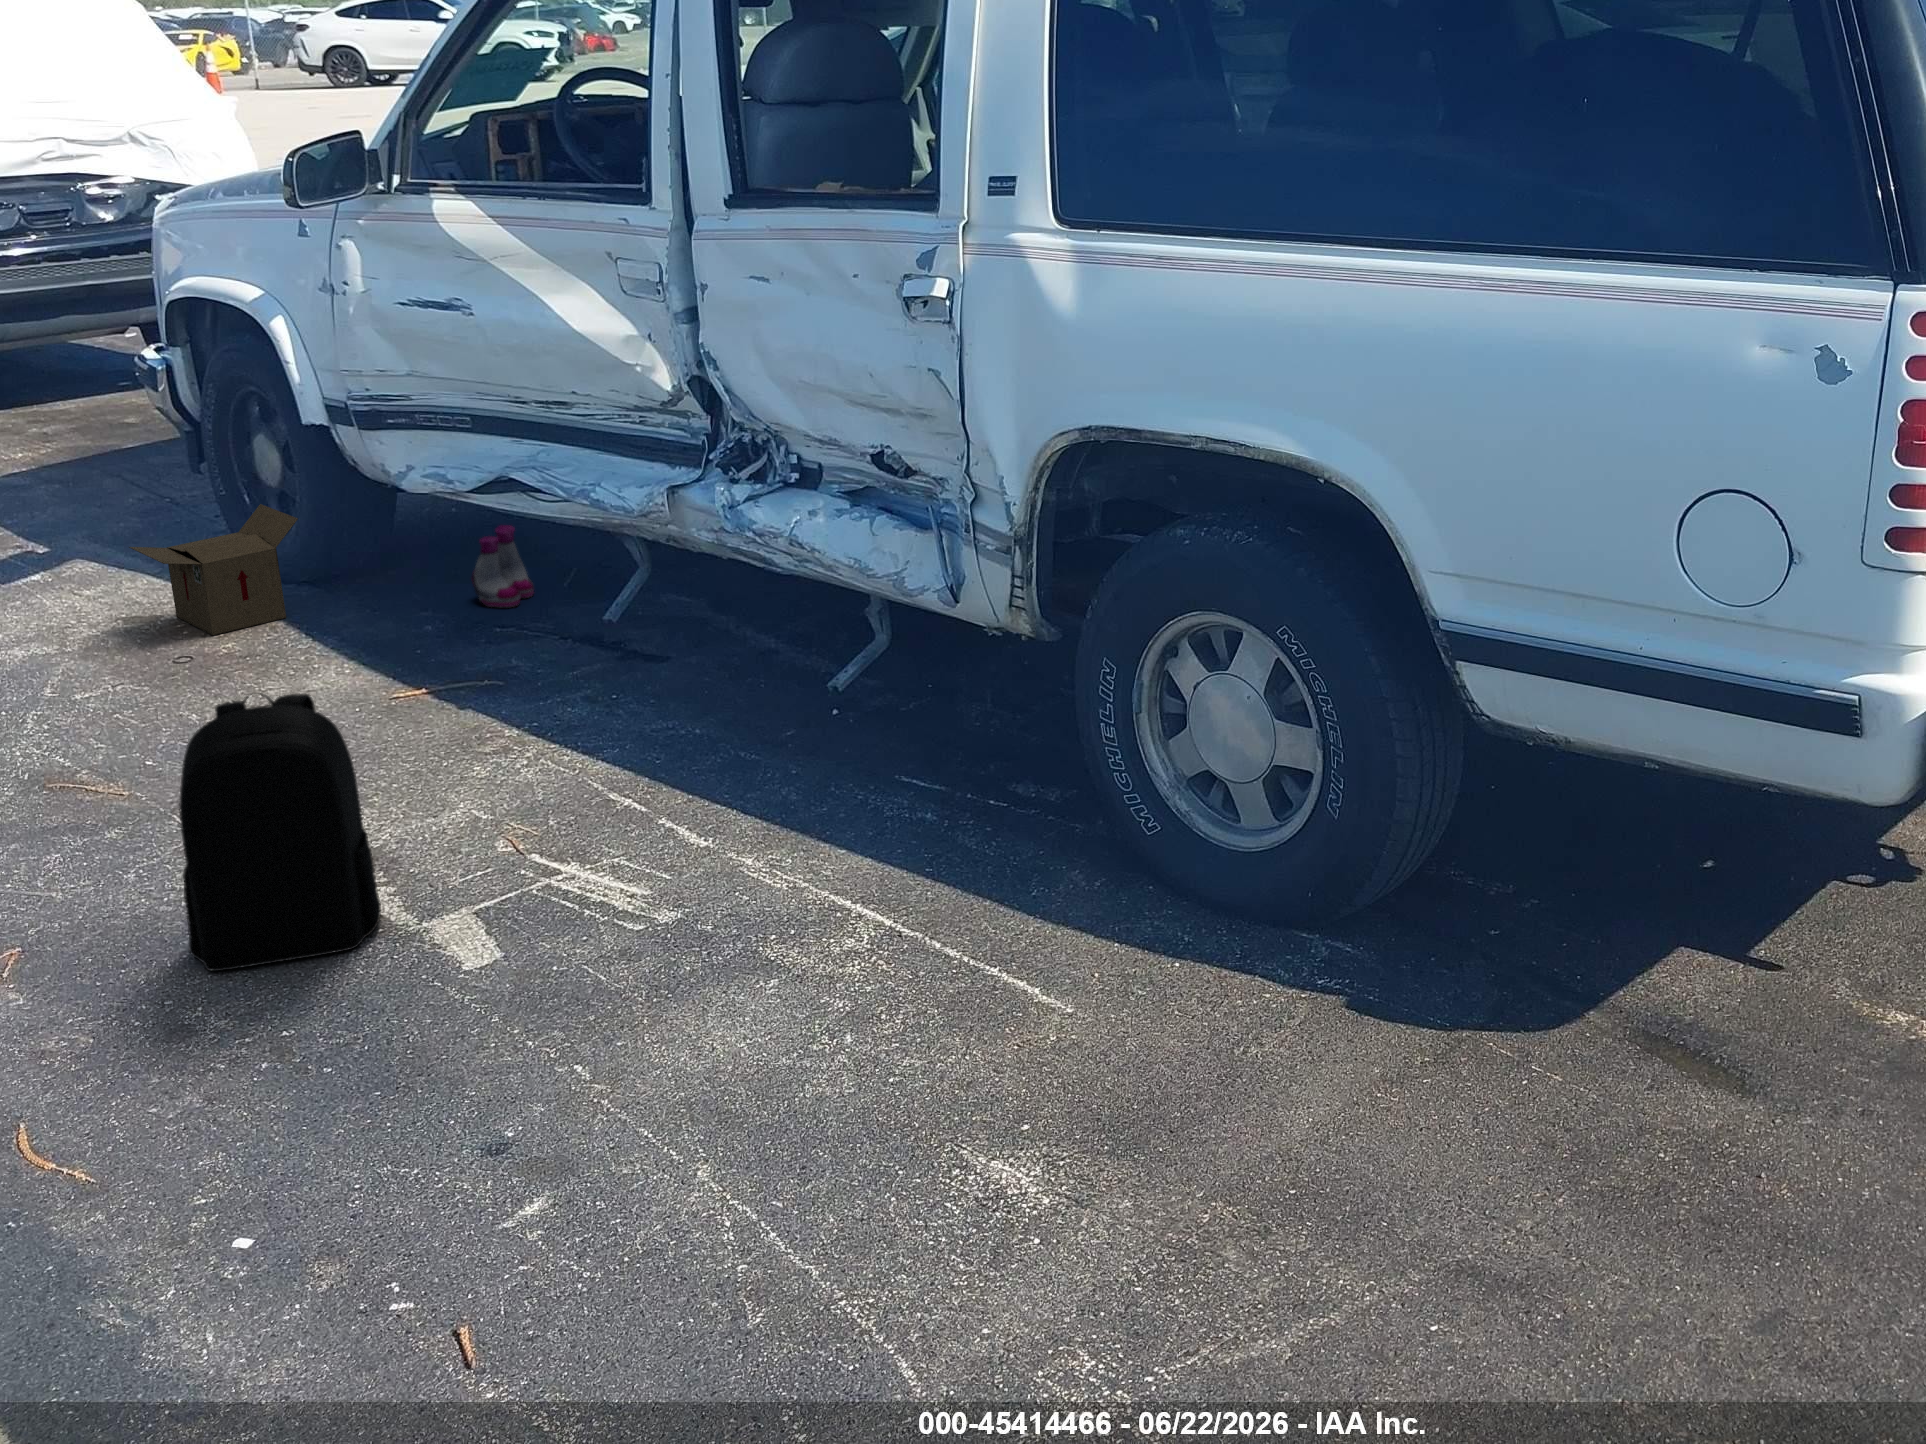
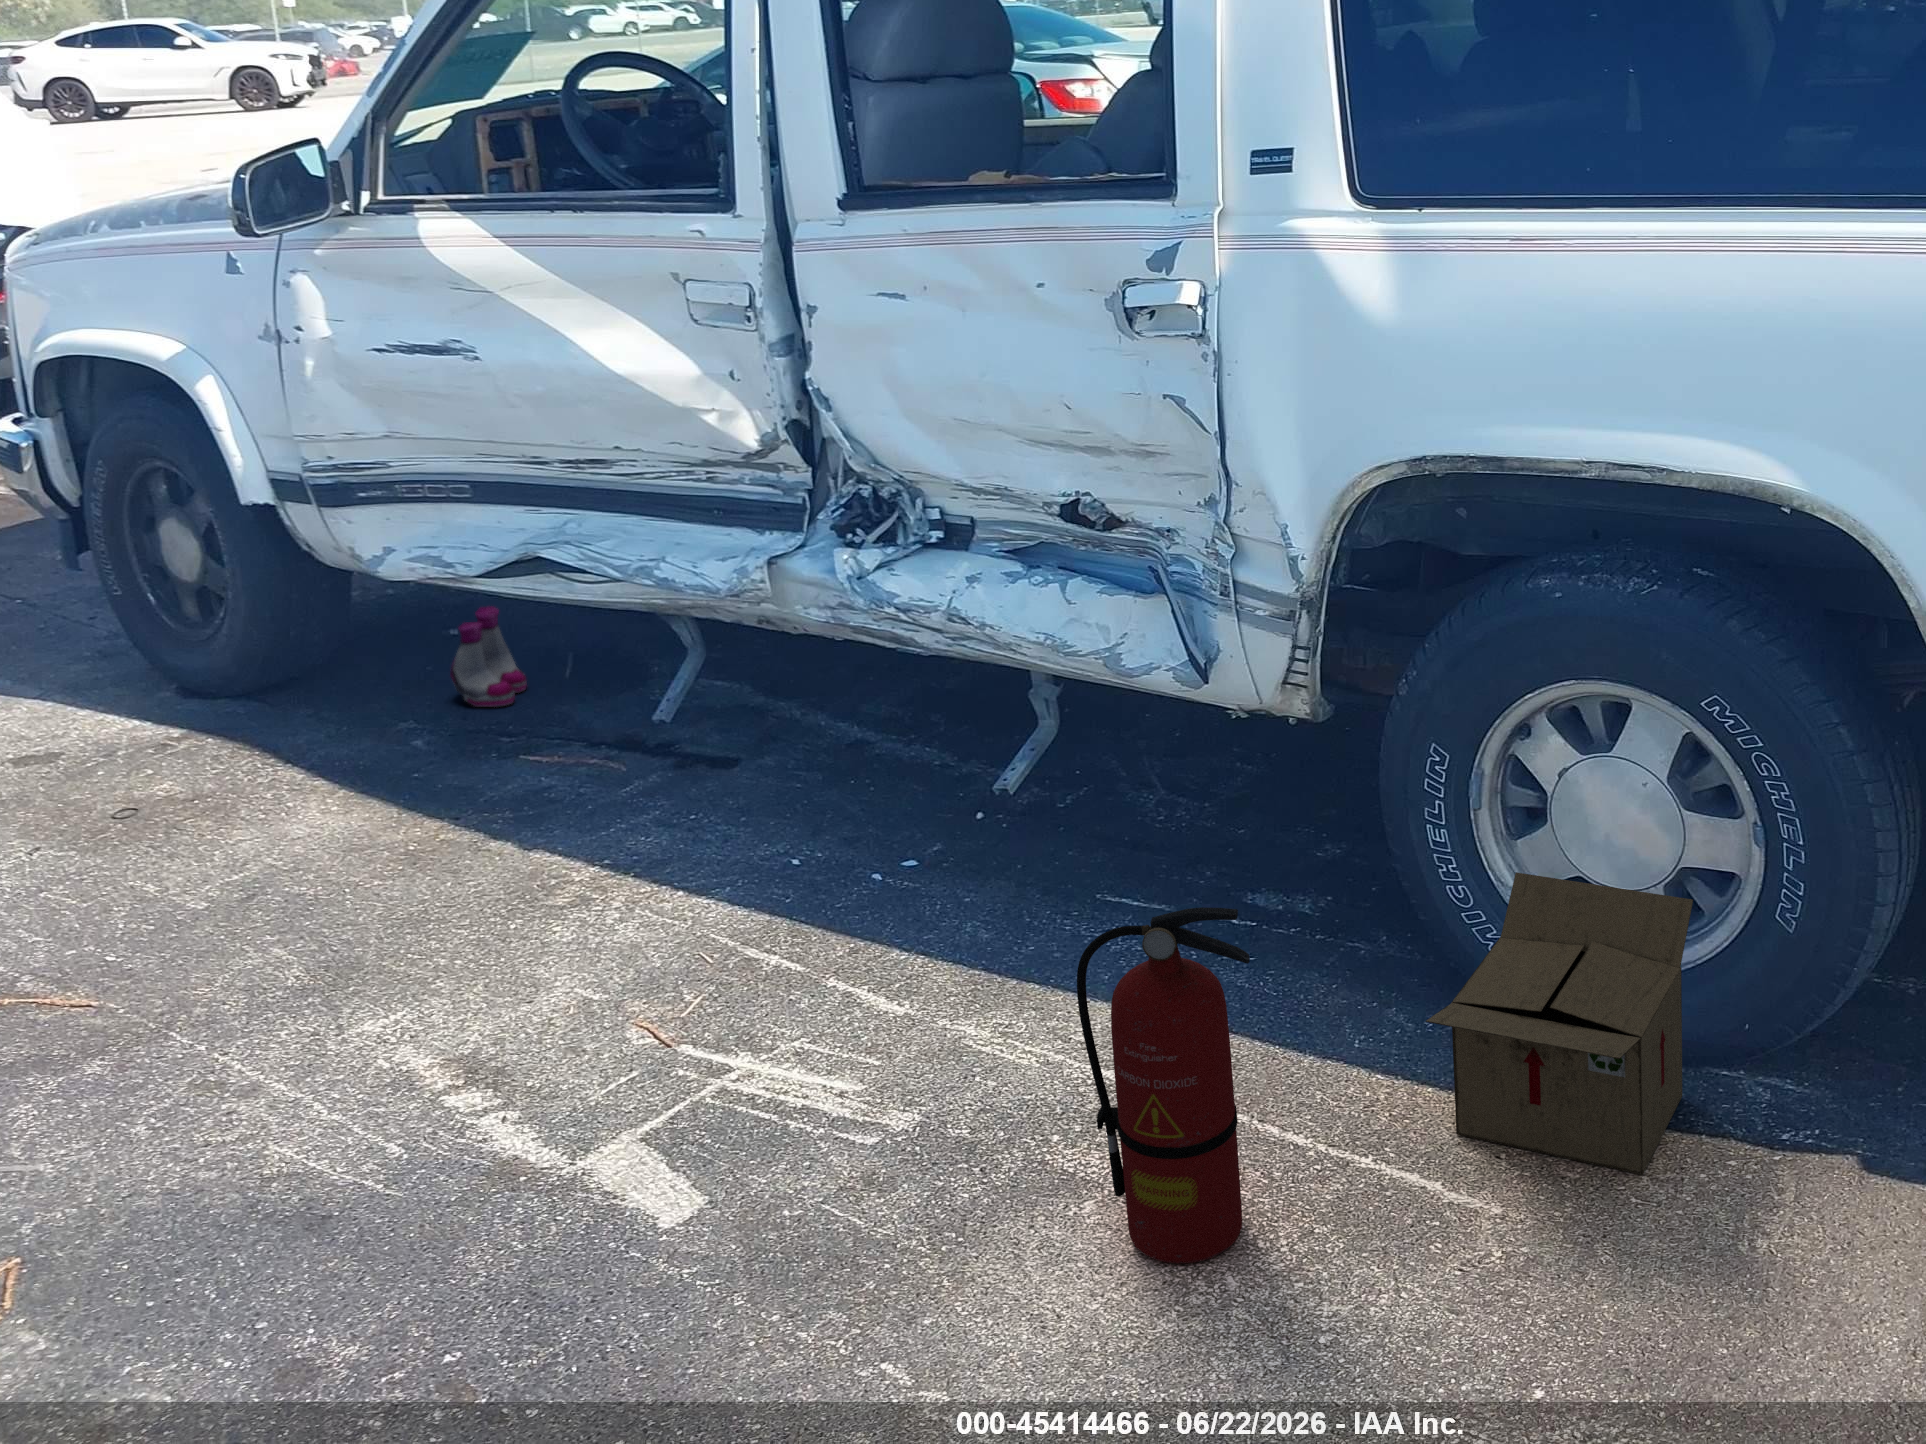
cardboard box: present [129,504,298,636] -> present [1426,872,1693,1175]
backpack: present [179,694,381,971] -> none [241,879,520,1272]
fire extinguisher: none [754,749,877,1022] -> present [1077,907,1250,1264]

